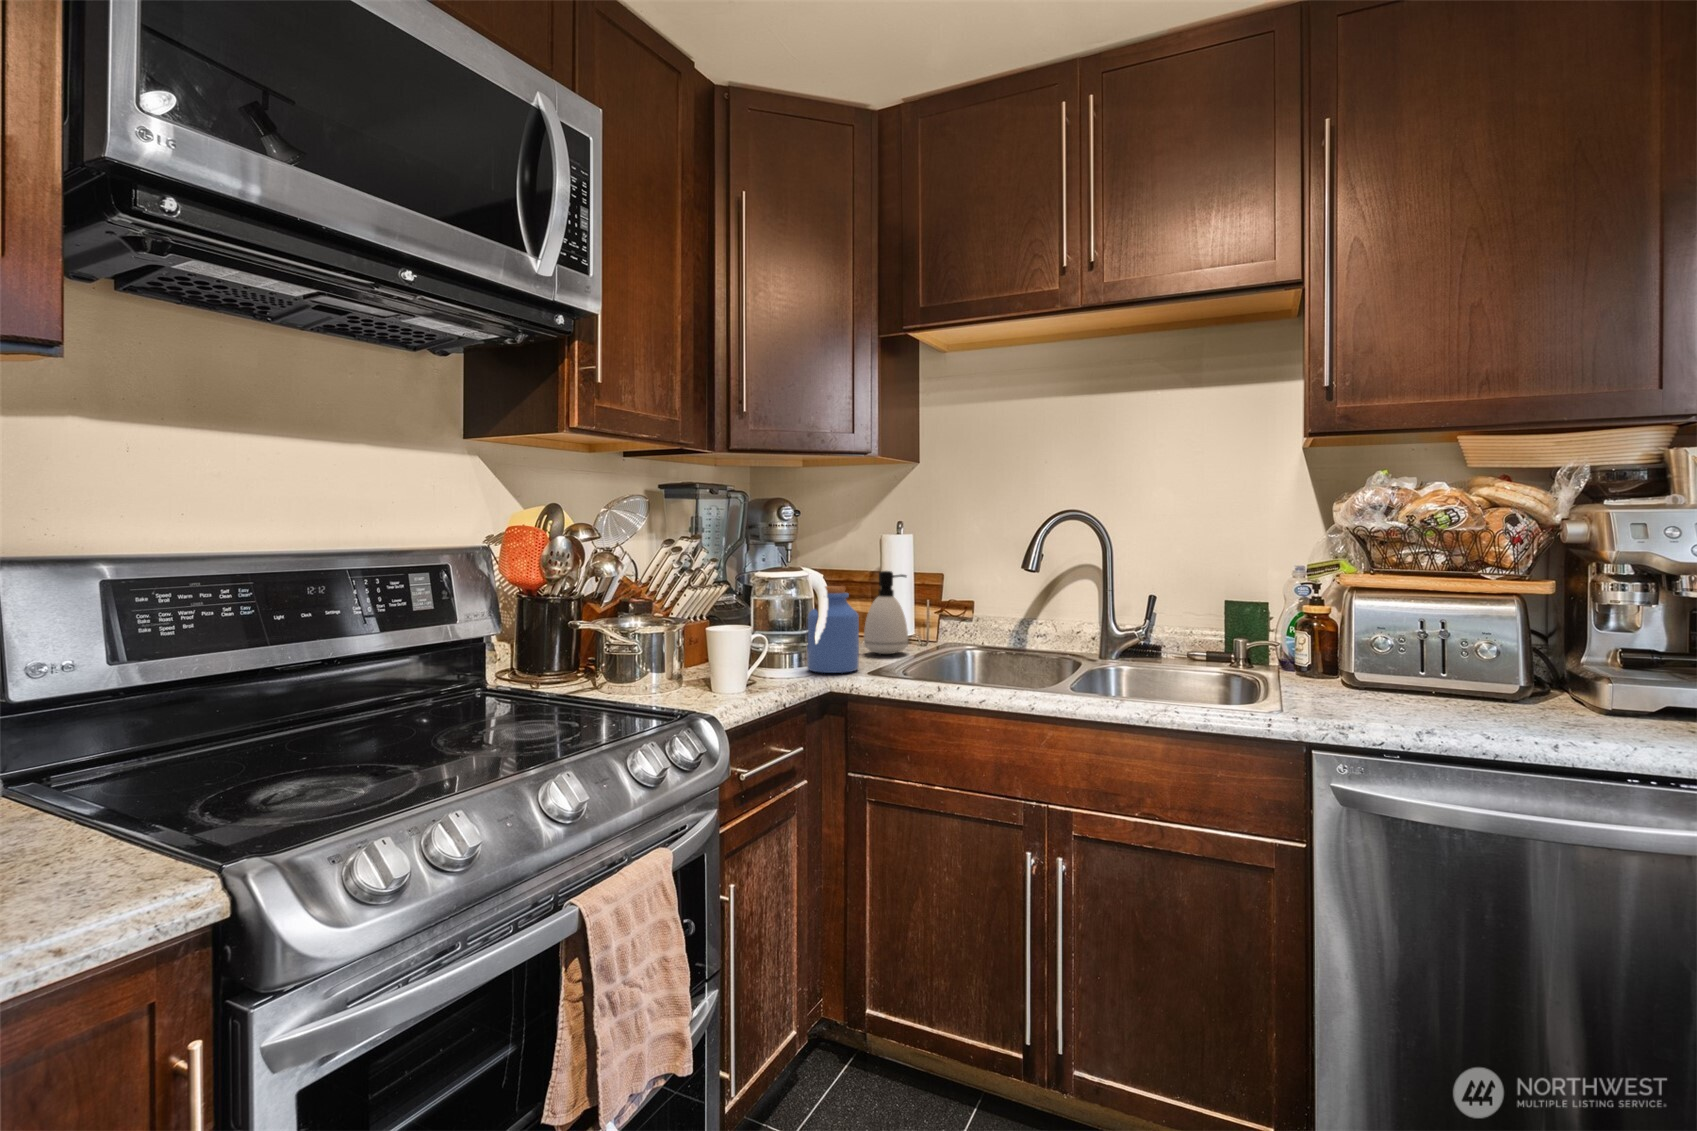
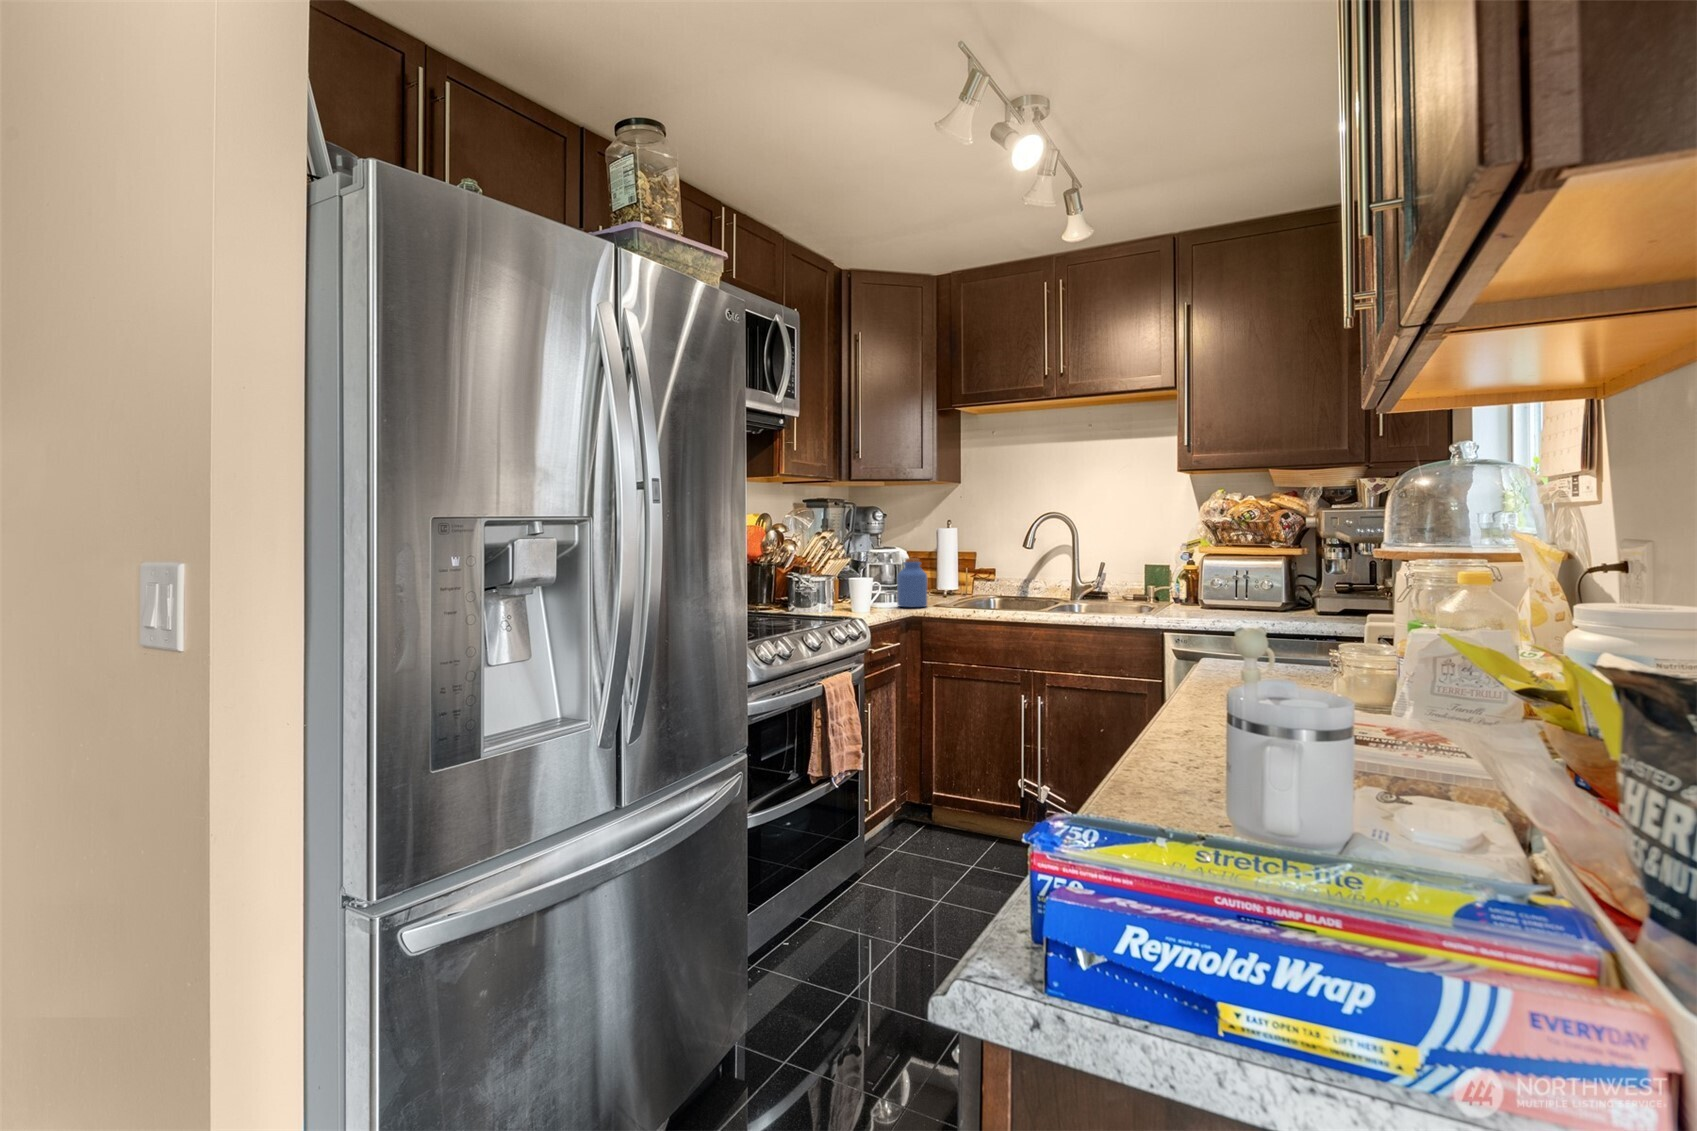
soap dispenser: present [864,571,908,654] -> none [928,550,955,600]

